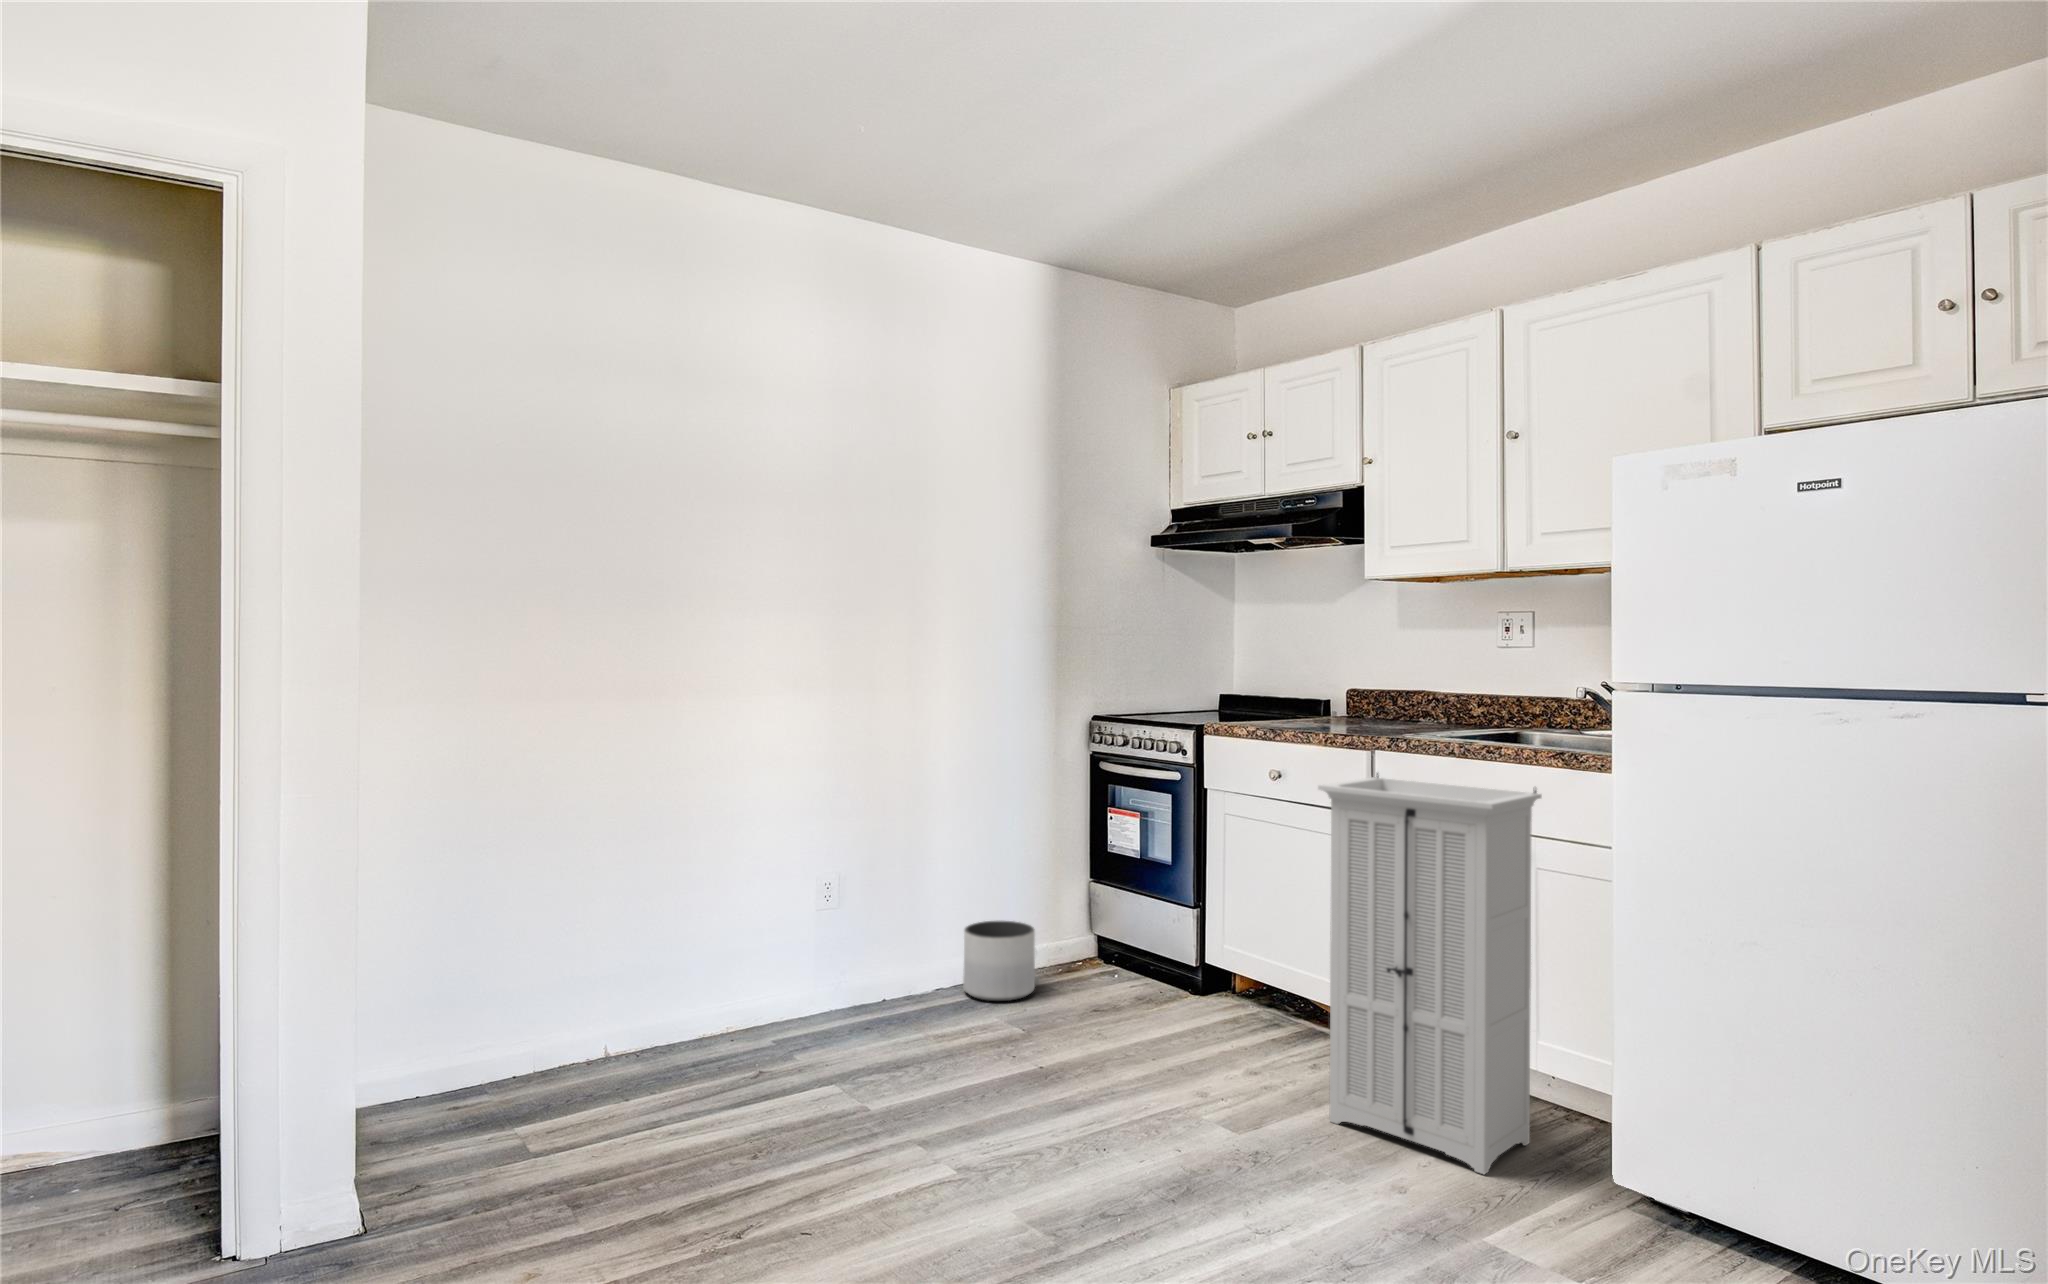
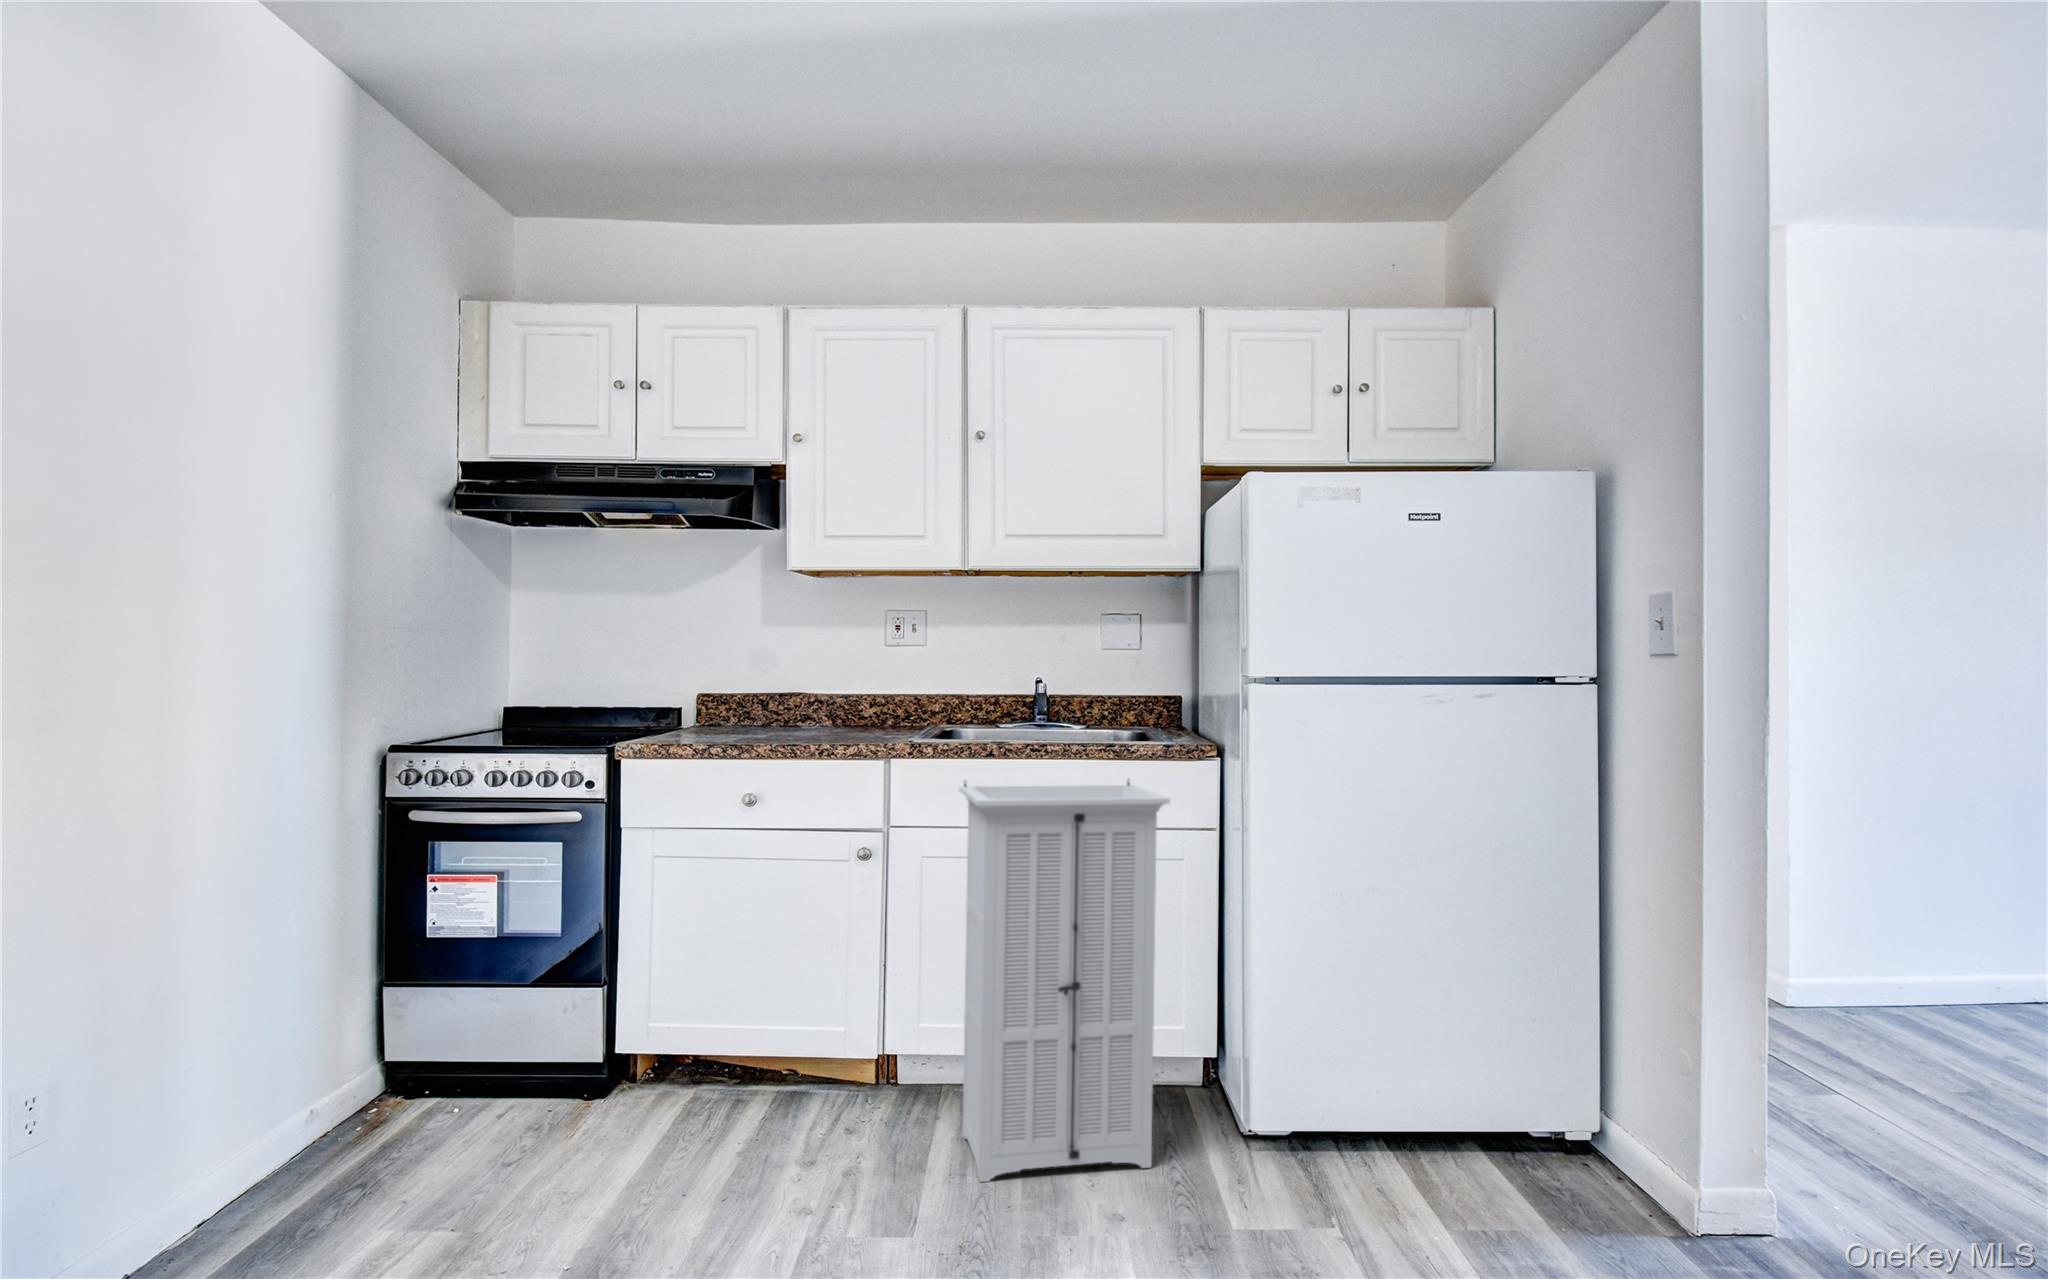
planter: present [963,921,1035,1001] -> none [256,1083,397,1236]

